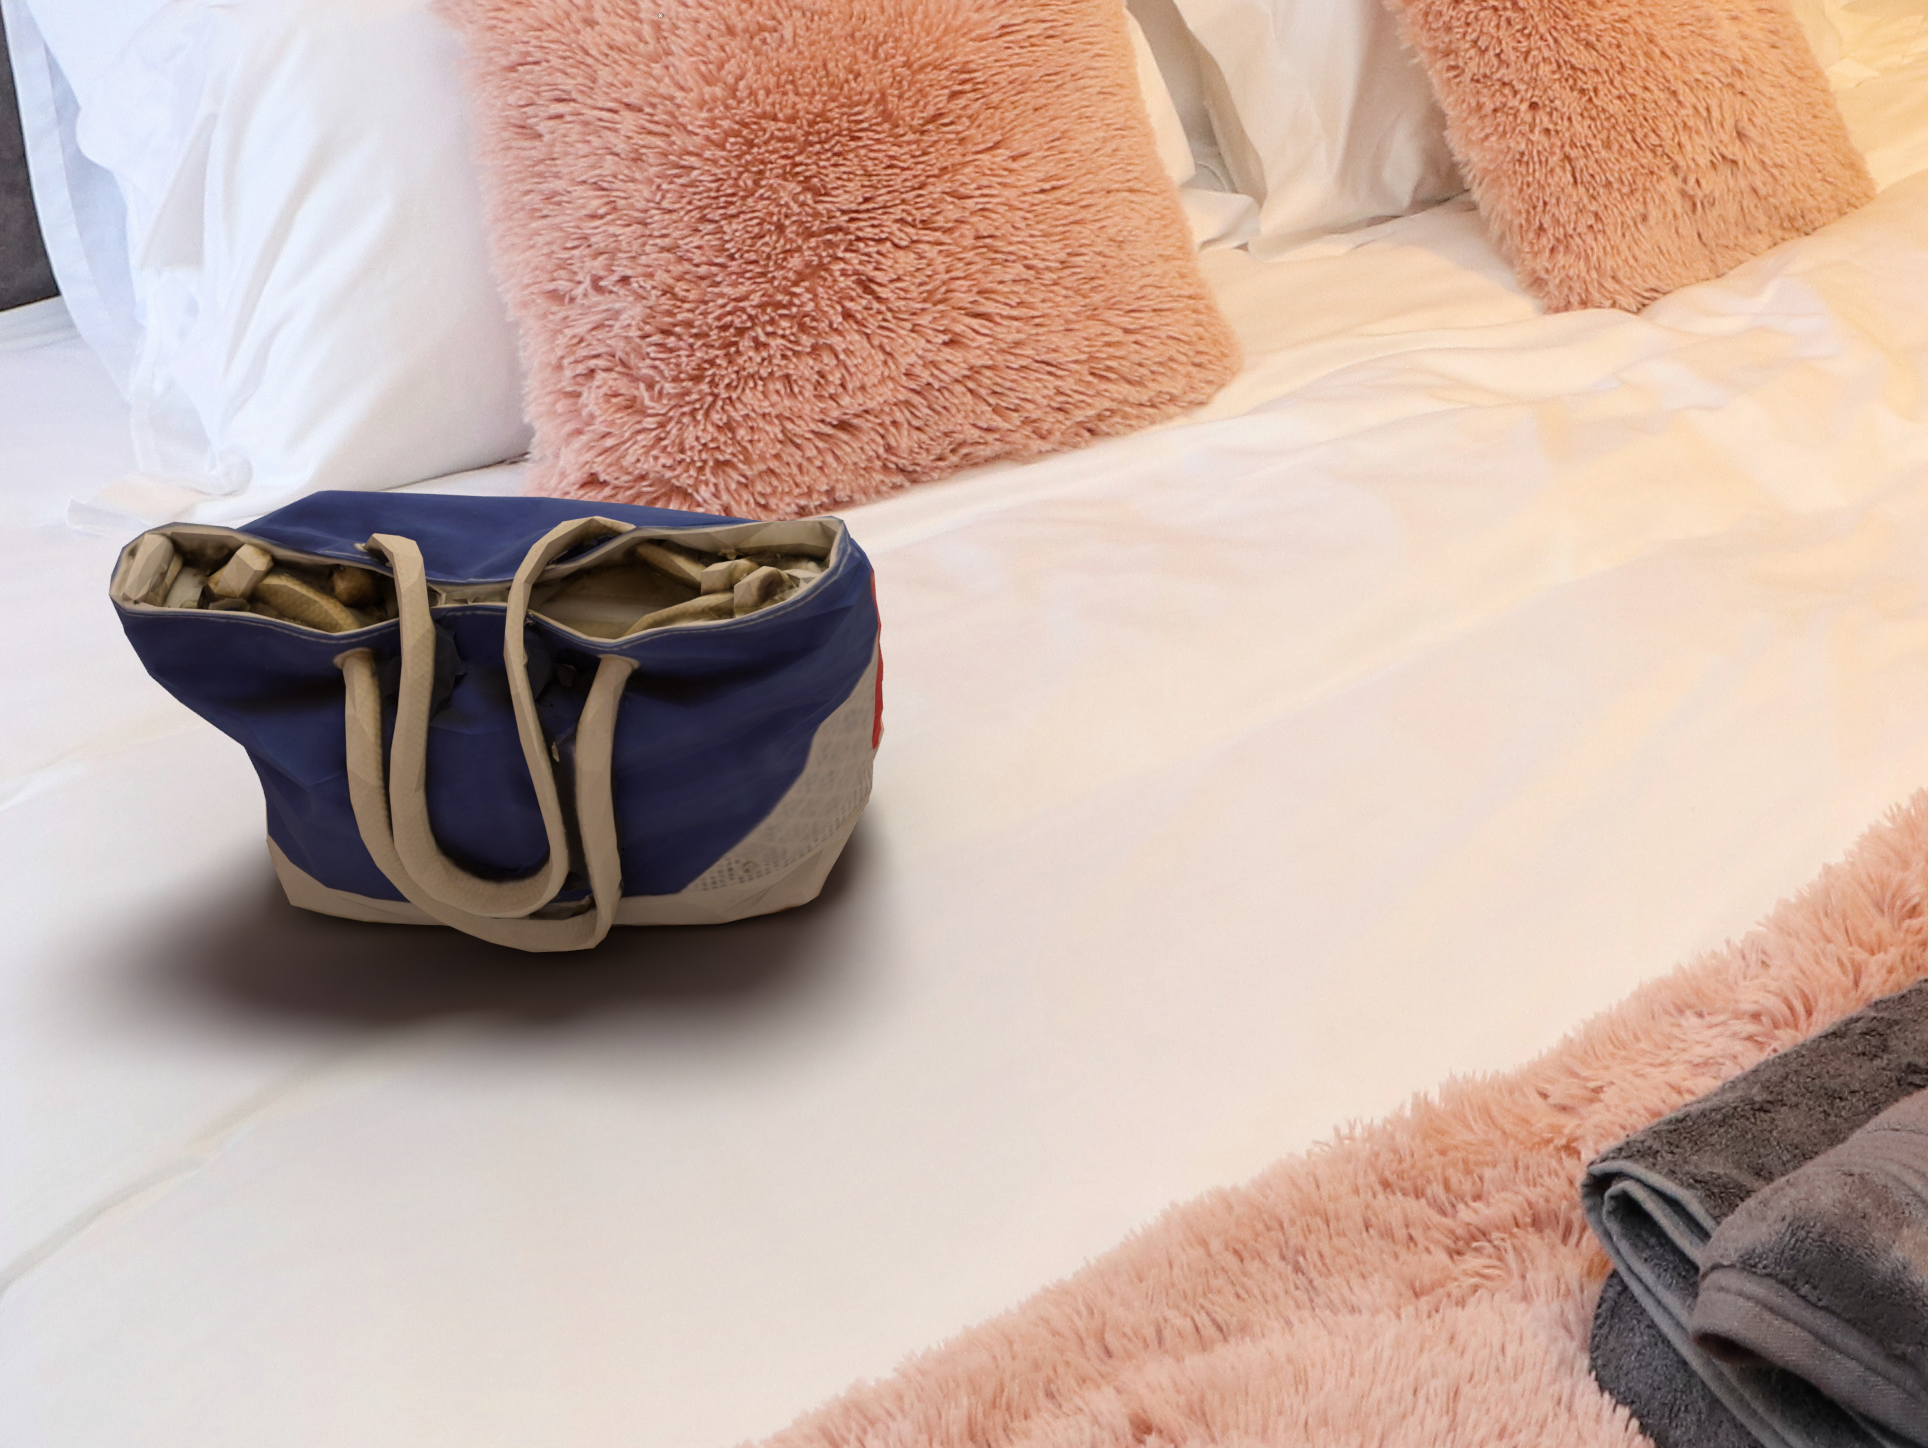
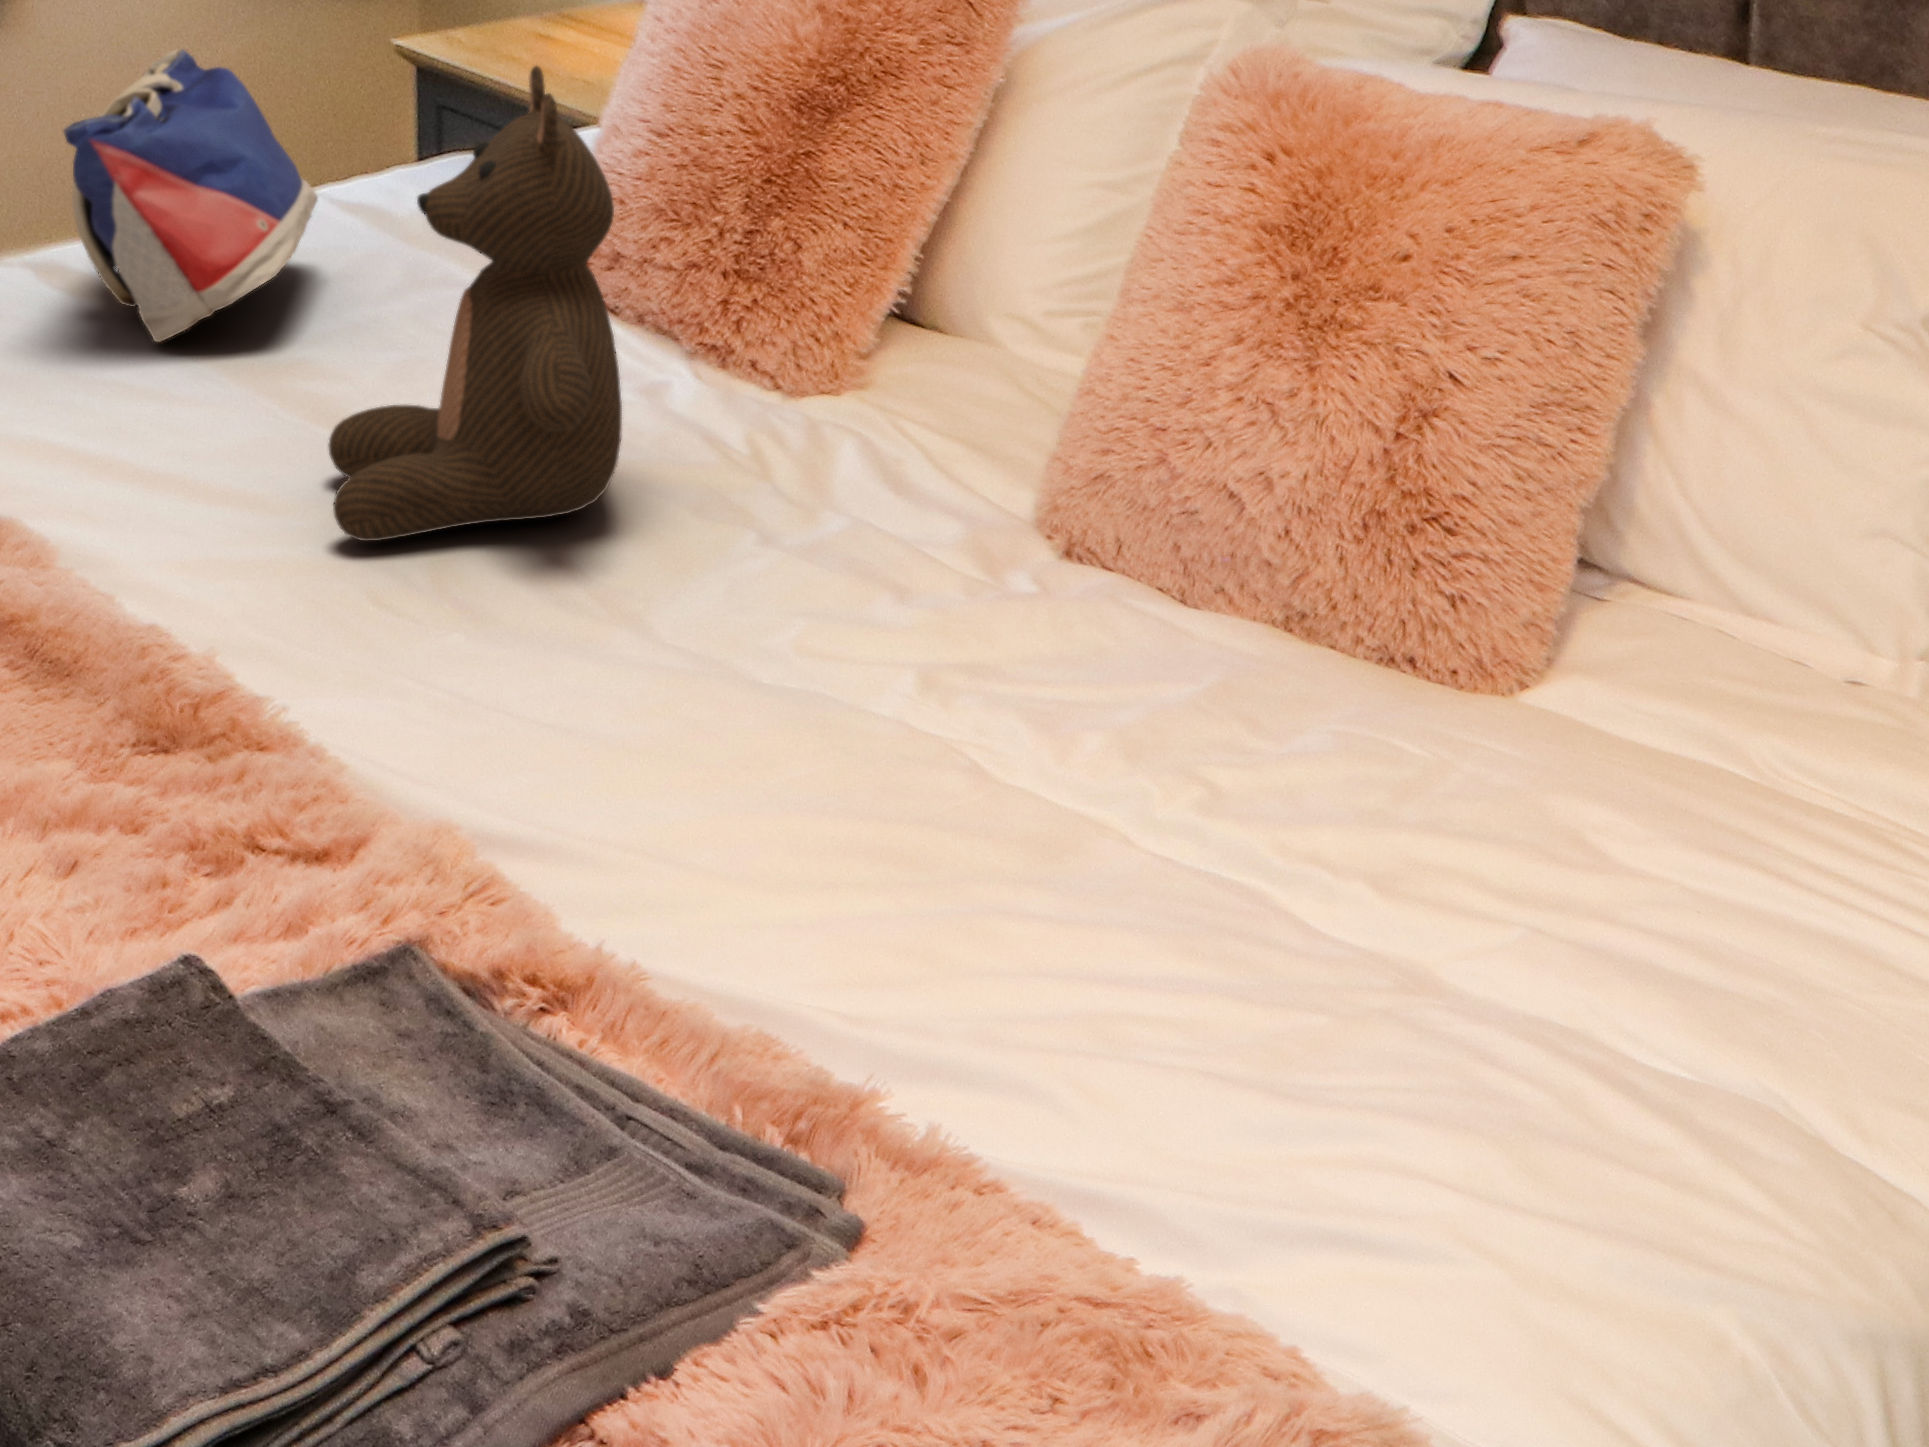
stuffed bear: none [1333,34,1793,684] -> present [328,66,622,541]

